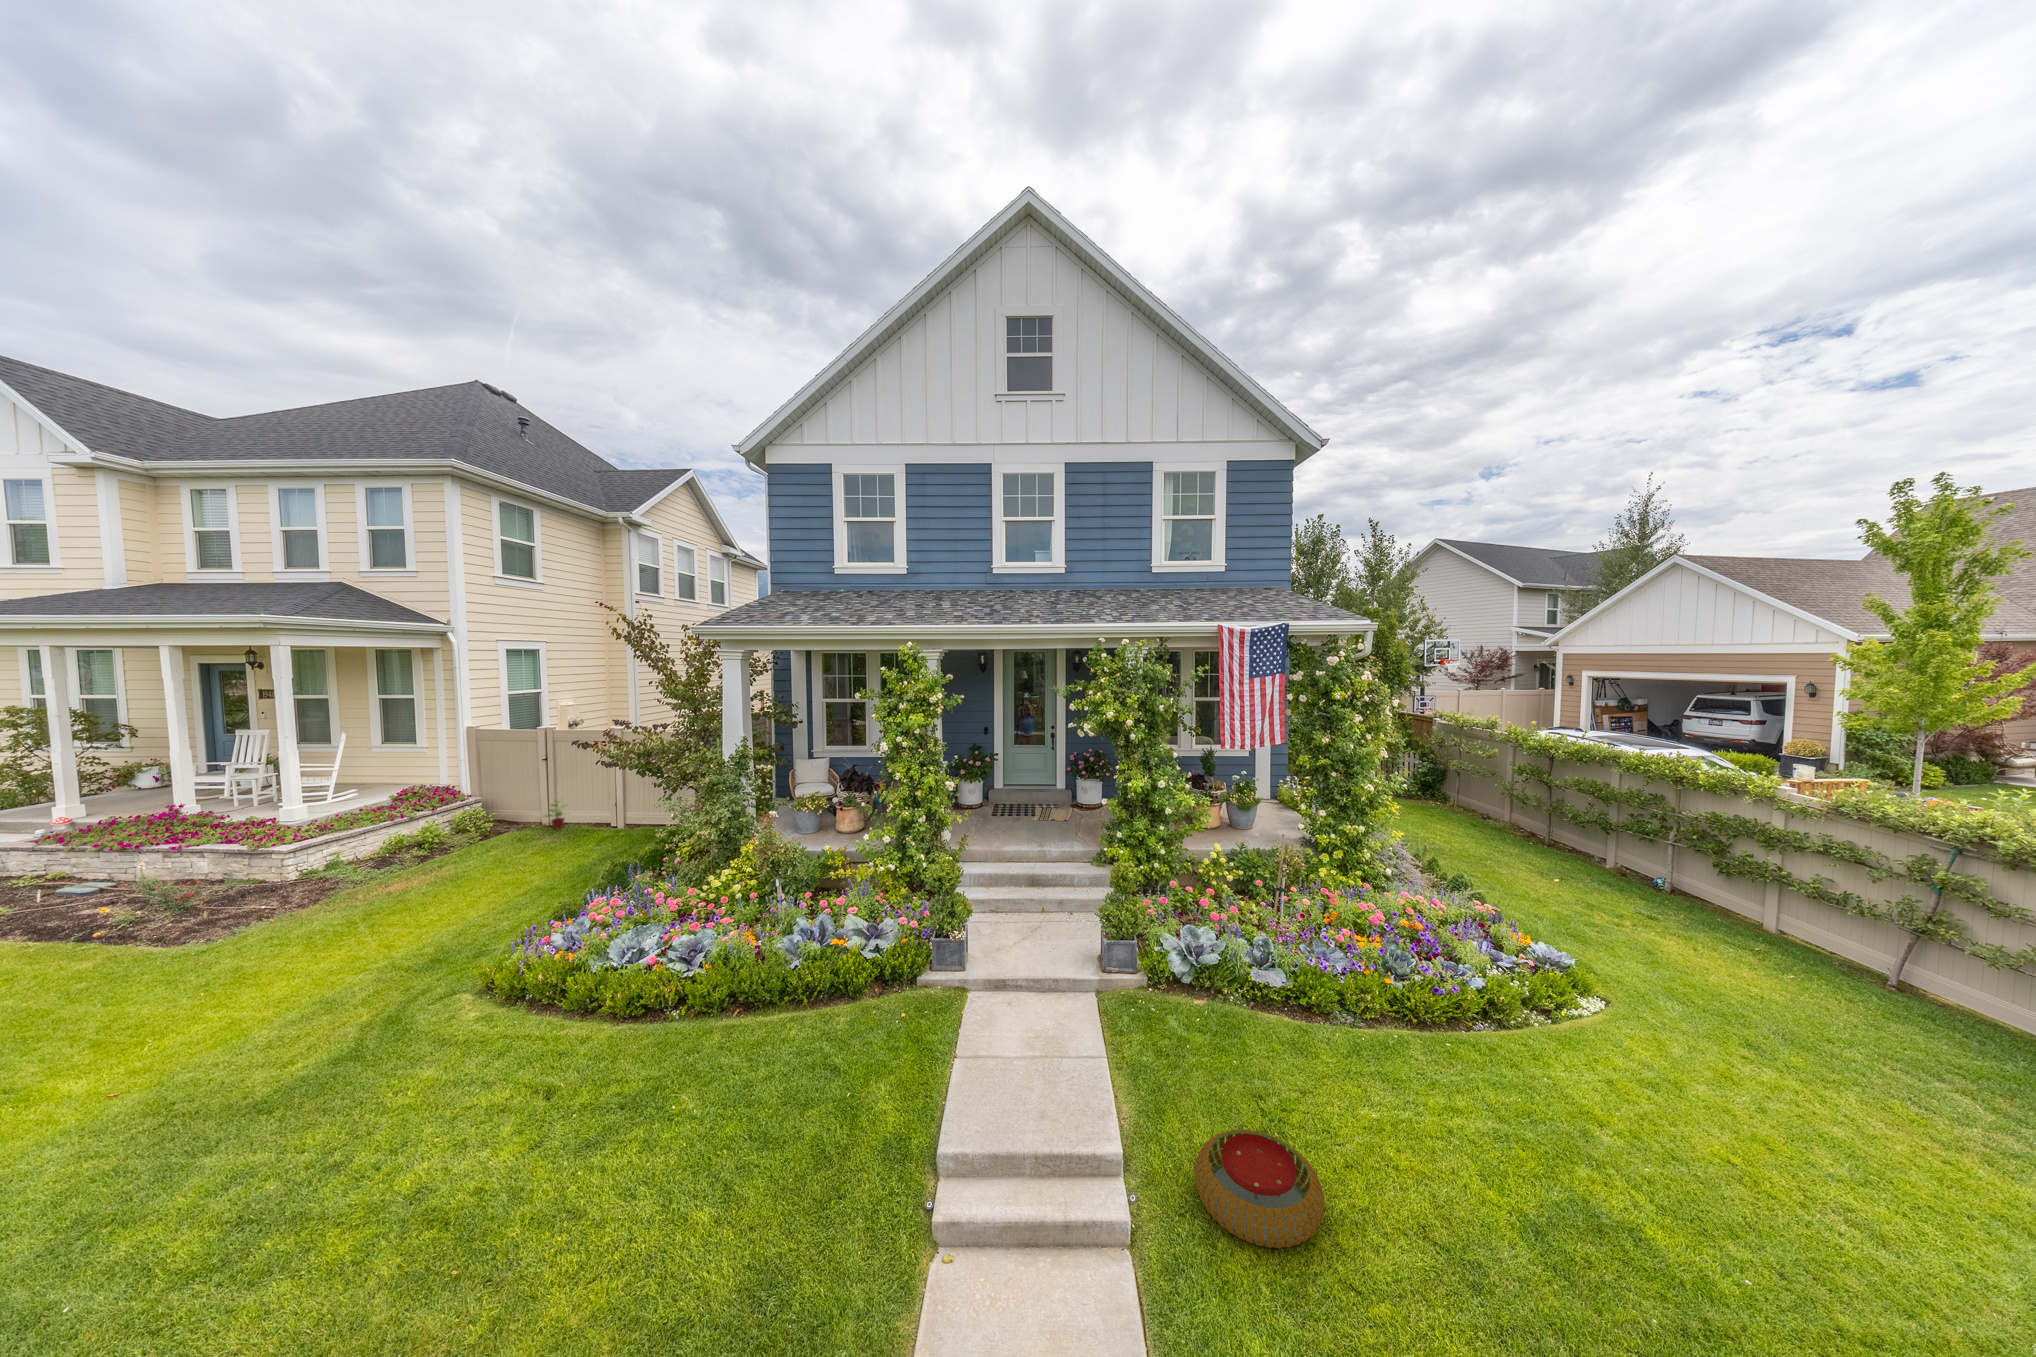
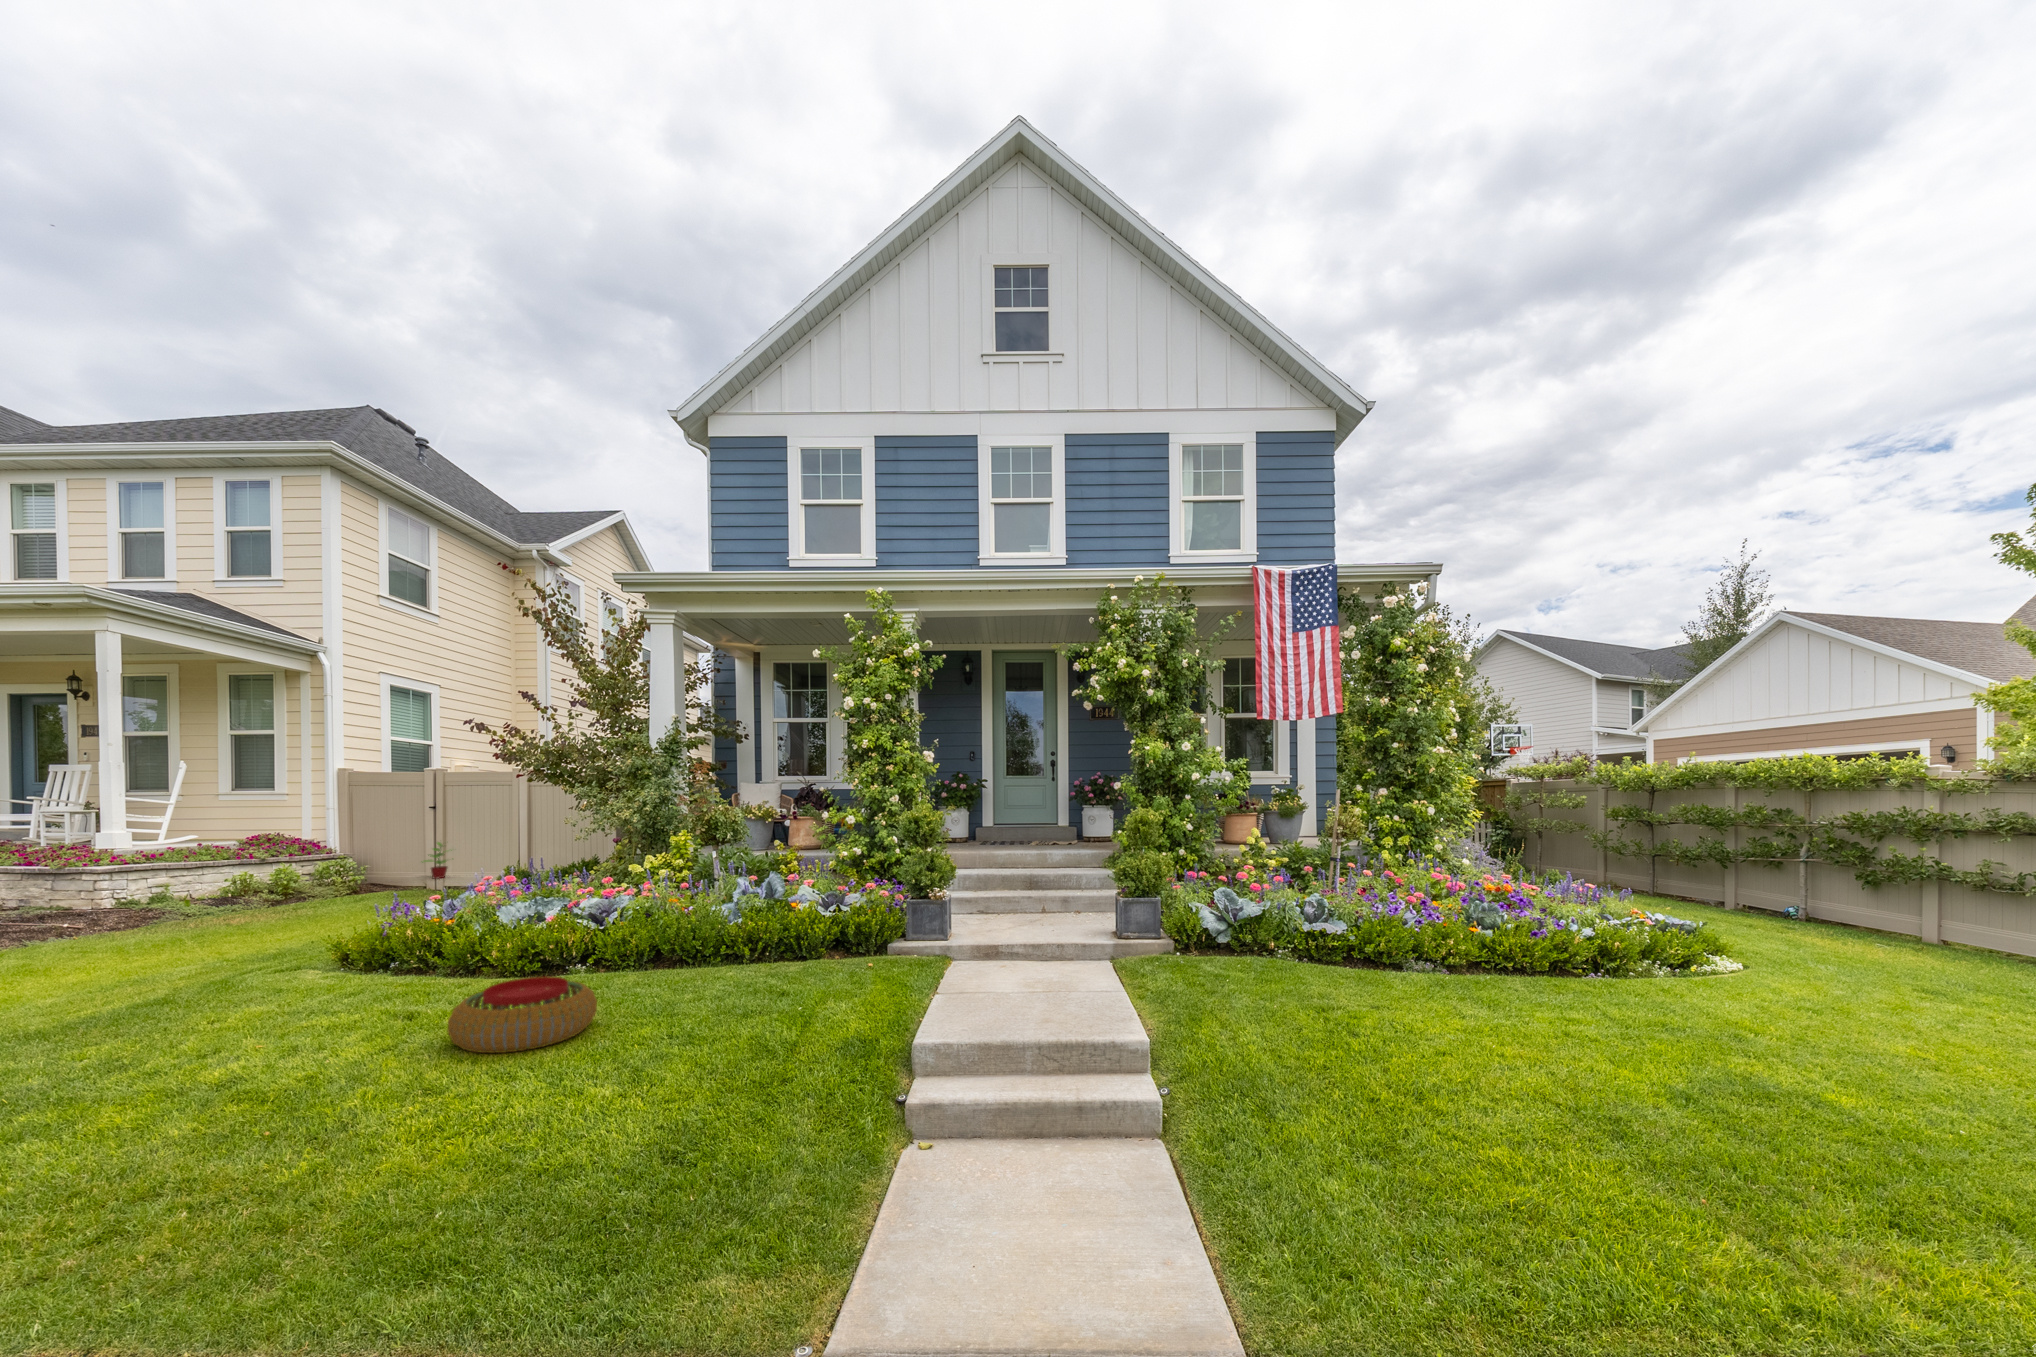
pouf: present [1194,1129,1324,1248] -> present [447,977,597,1053]

